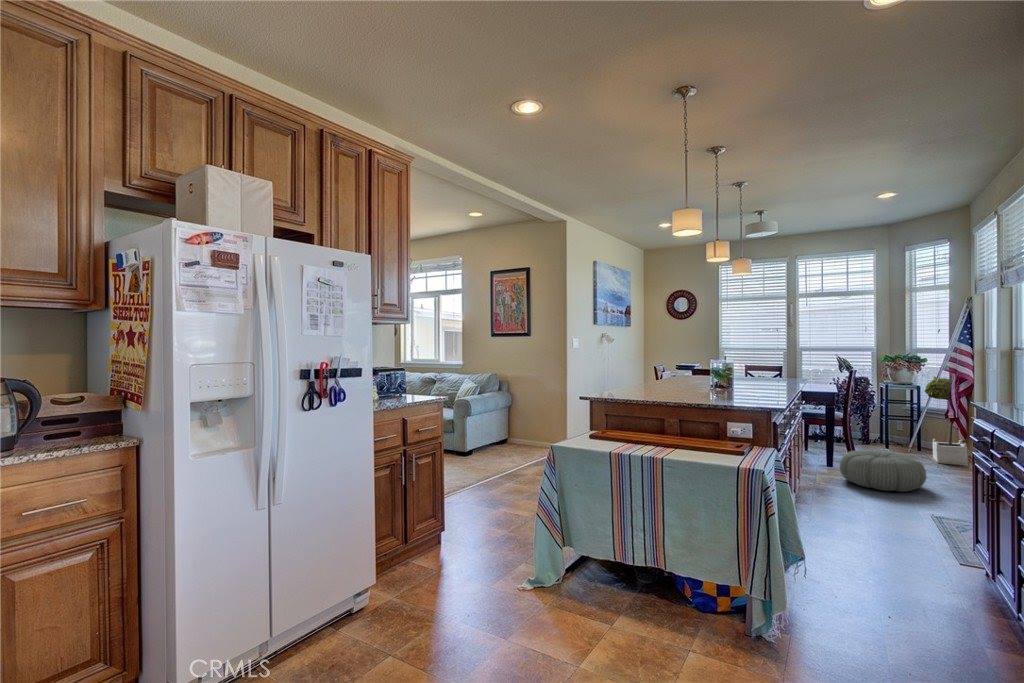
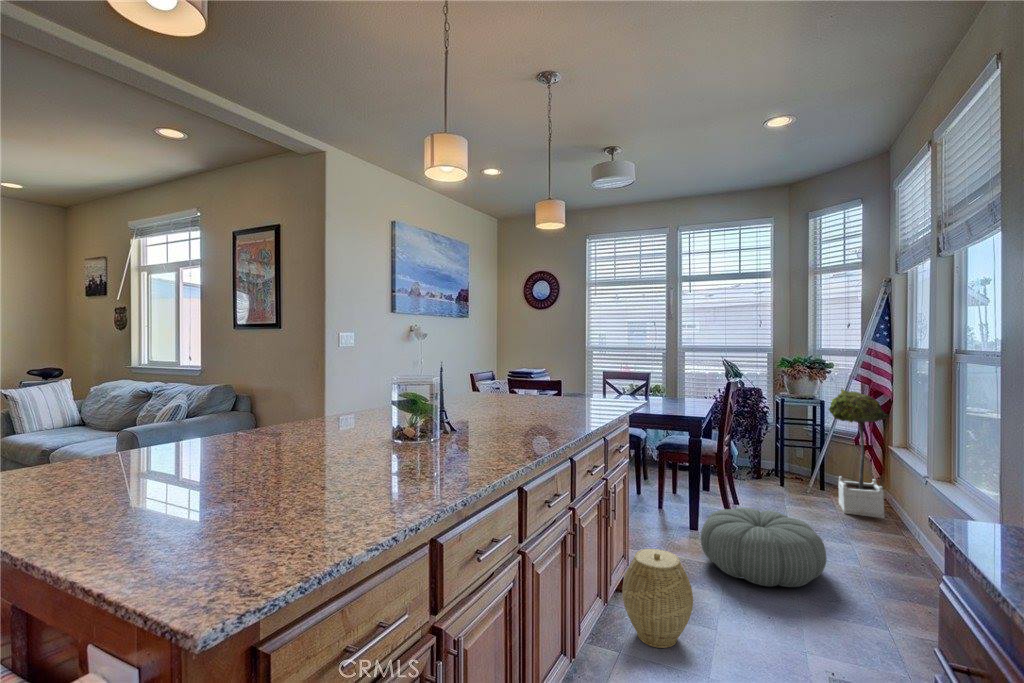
woven basket: none [805,460,849,510] -> present [622,549,693,648]

